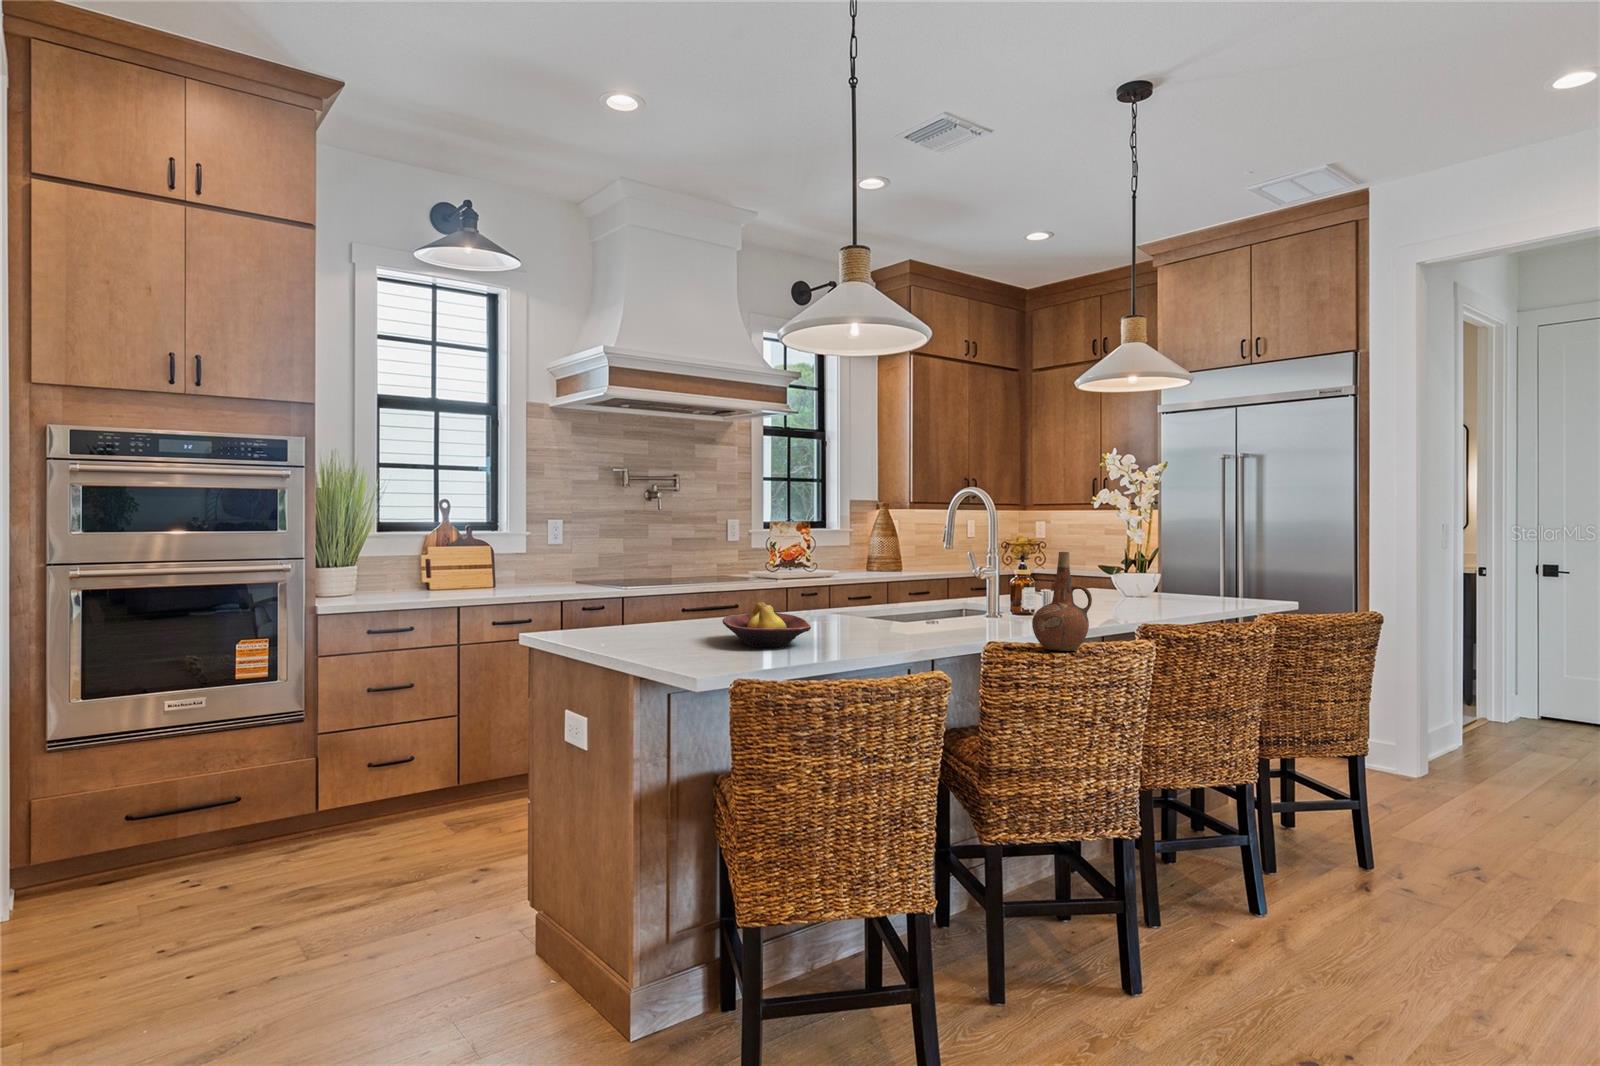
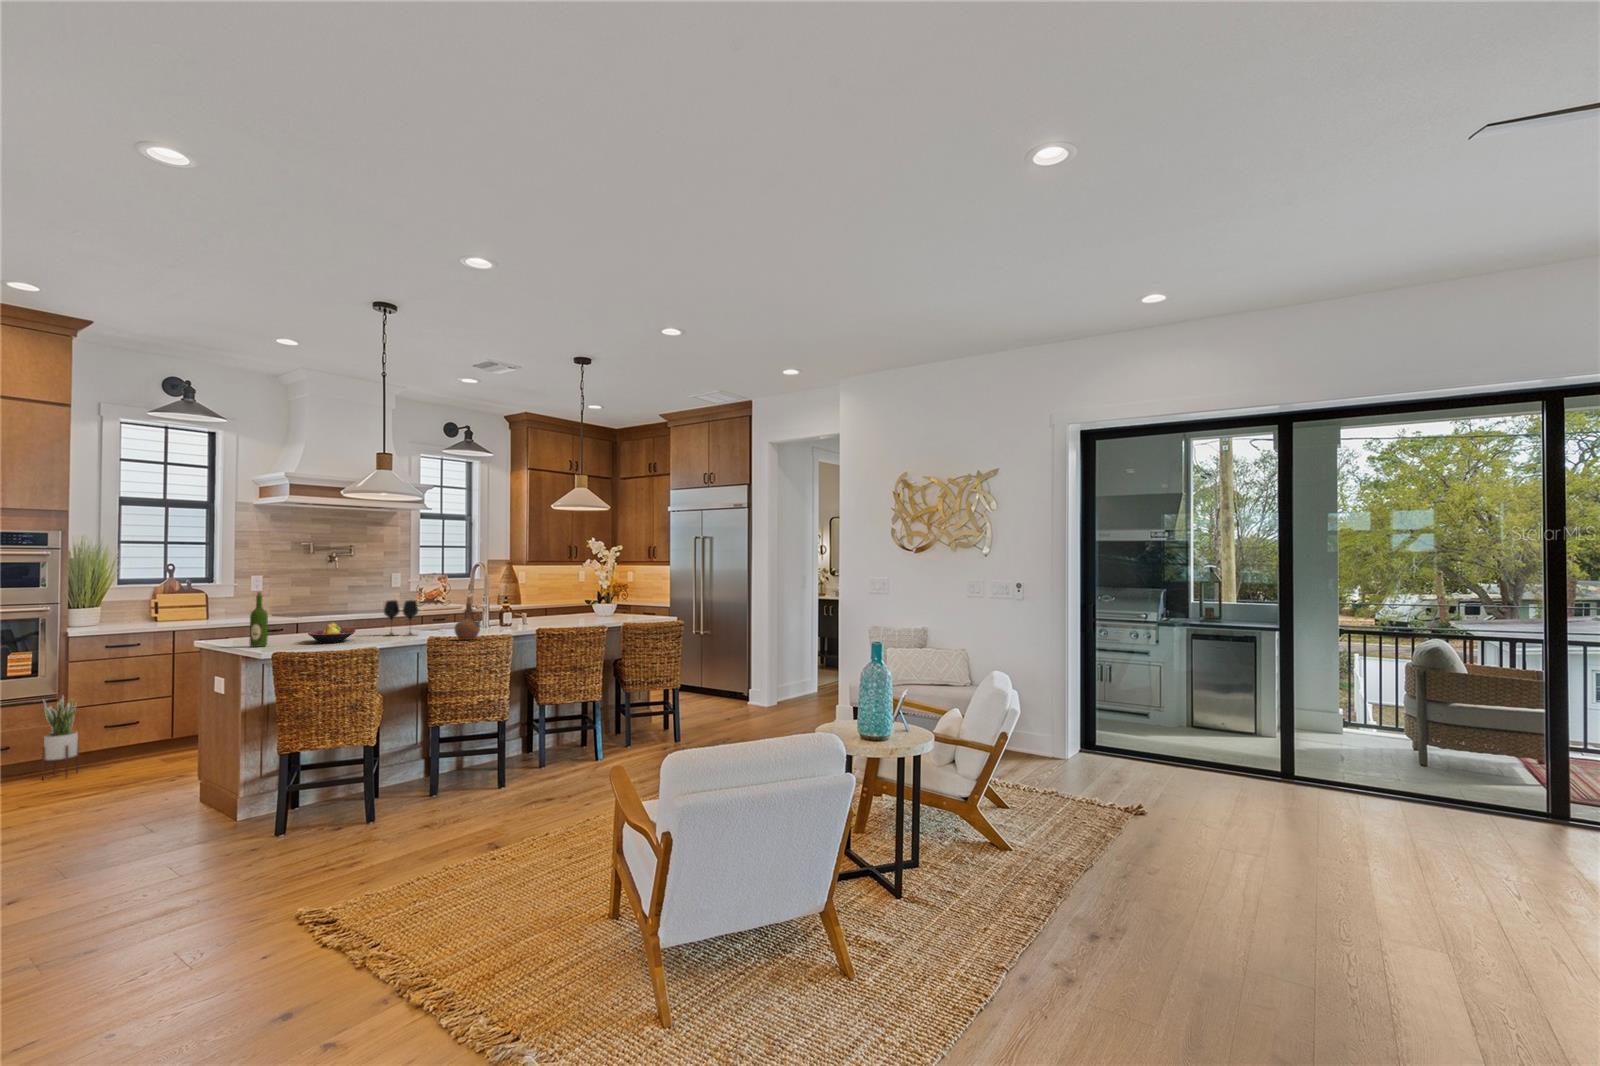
wine bottle: none [629,535,660,653] -> present [250,592,268,647]
wine glass: none [830,559,897,632] -> present [384,600,418,636]
potted plant: none [284,713,337,855] -> present [42,697,79,779]

